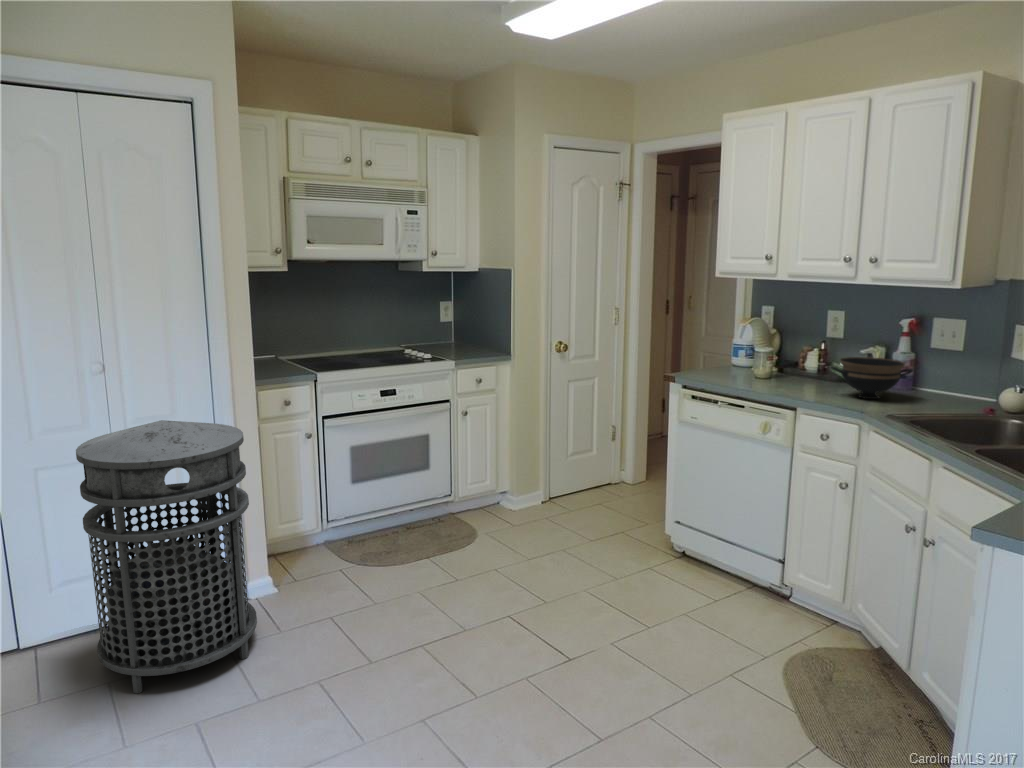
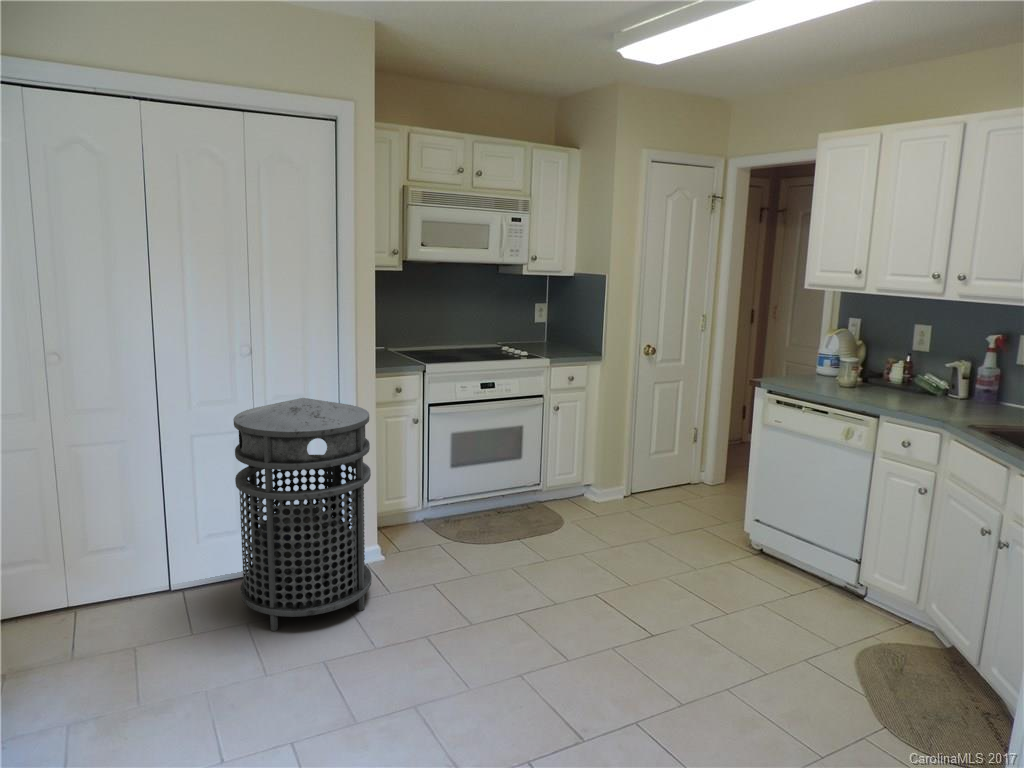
bowl: present [831,357,913,399] -> none [914,370,999,411]

